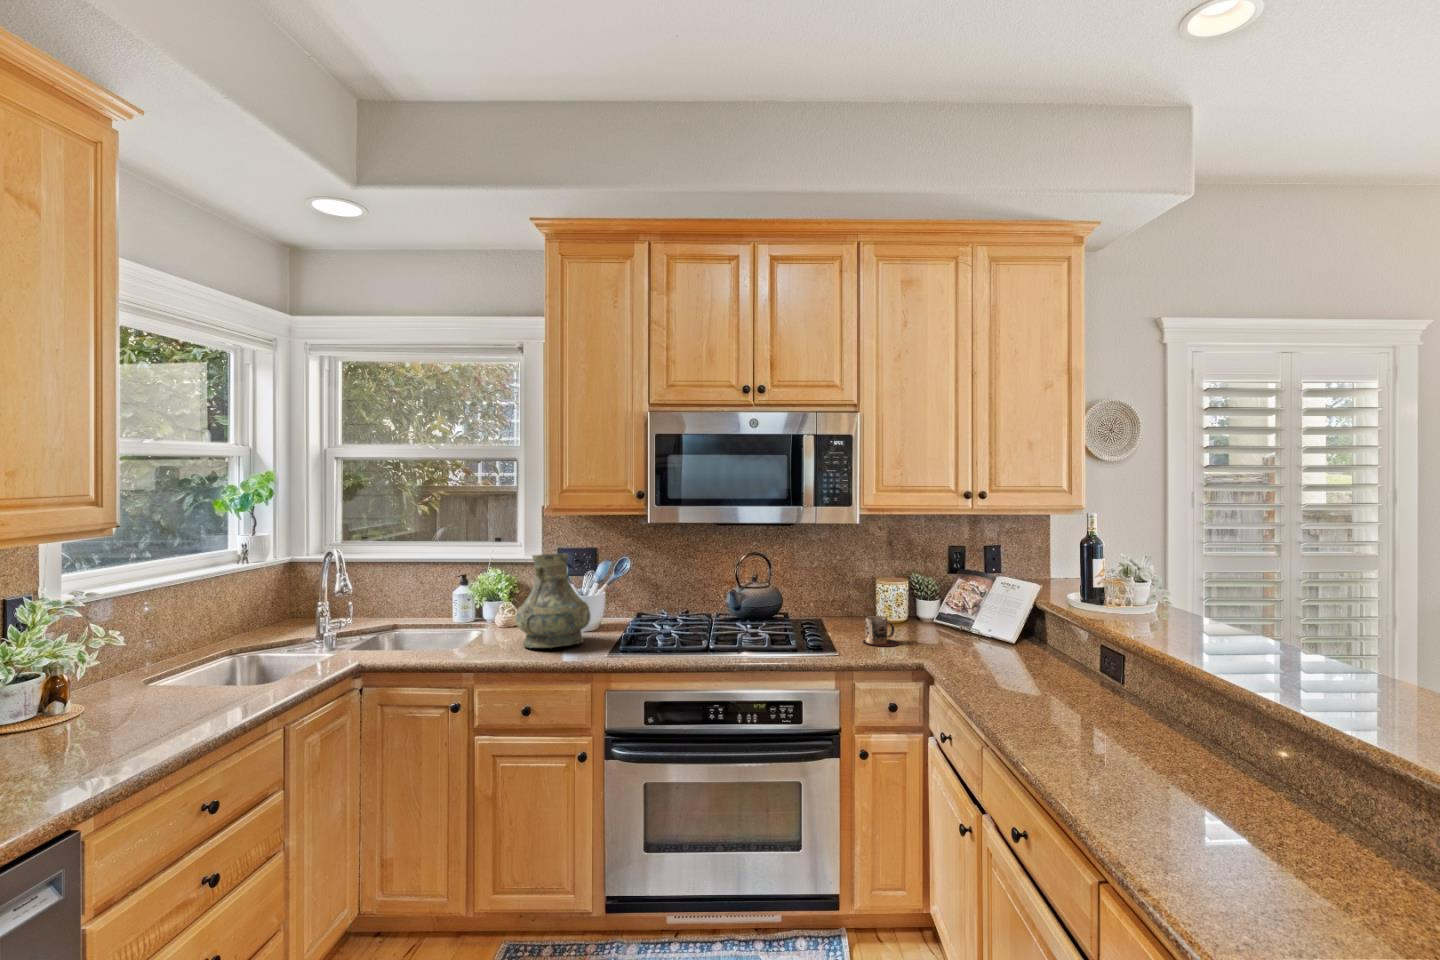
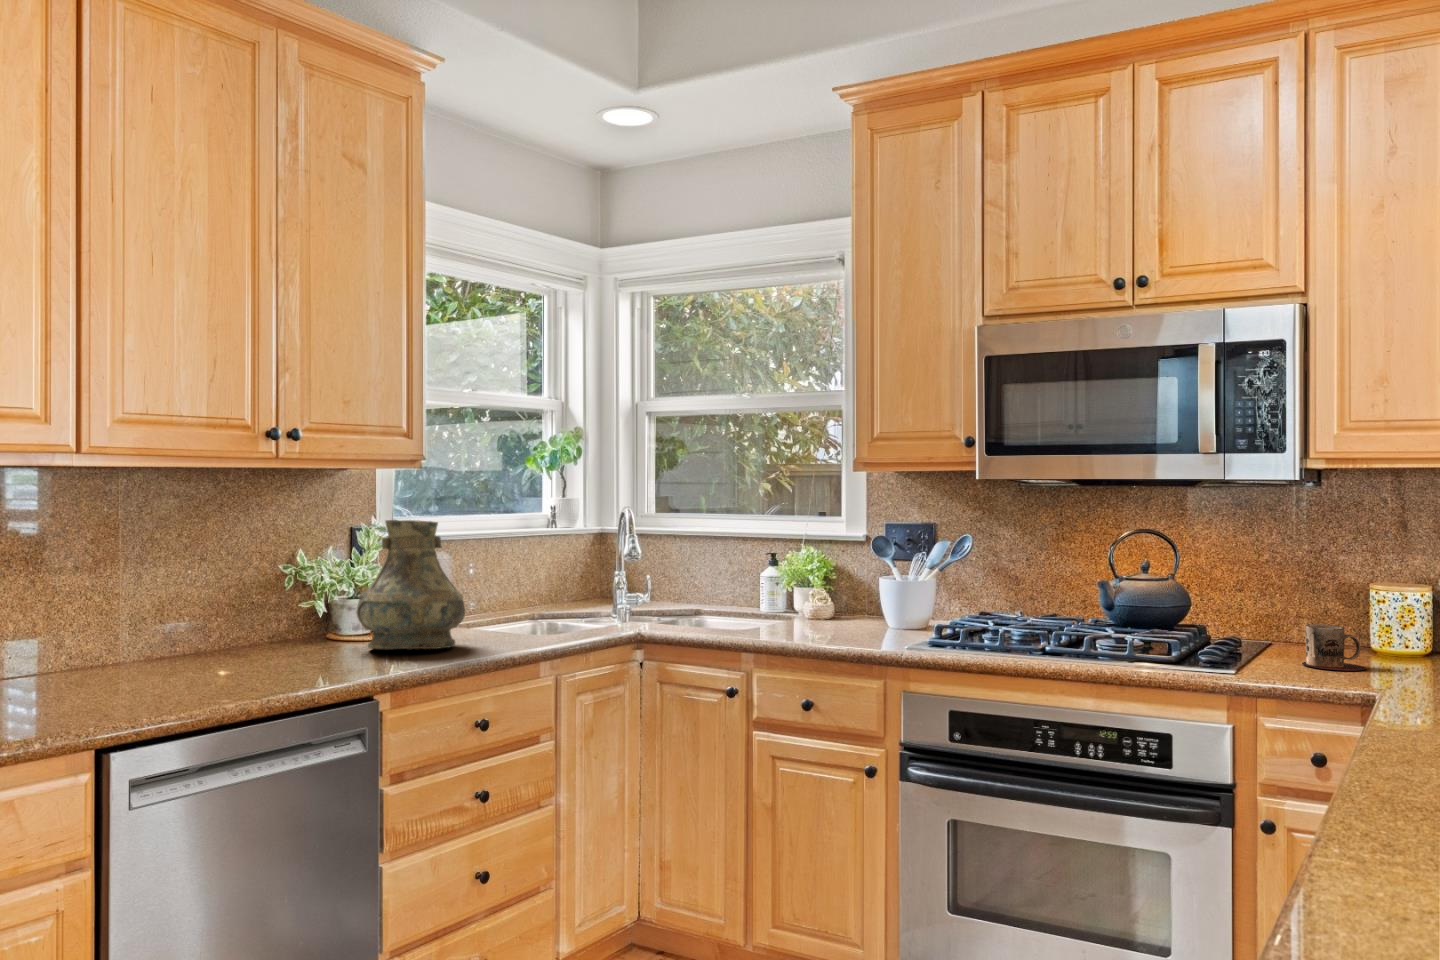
vase: present [516,554,591,648] -> present [356,520,465,649]

